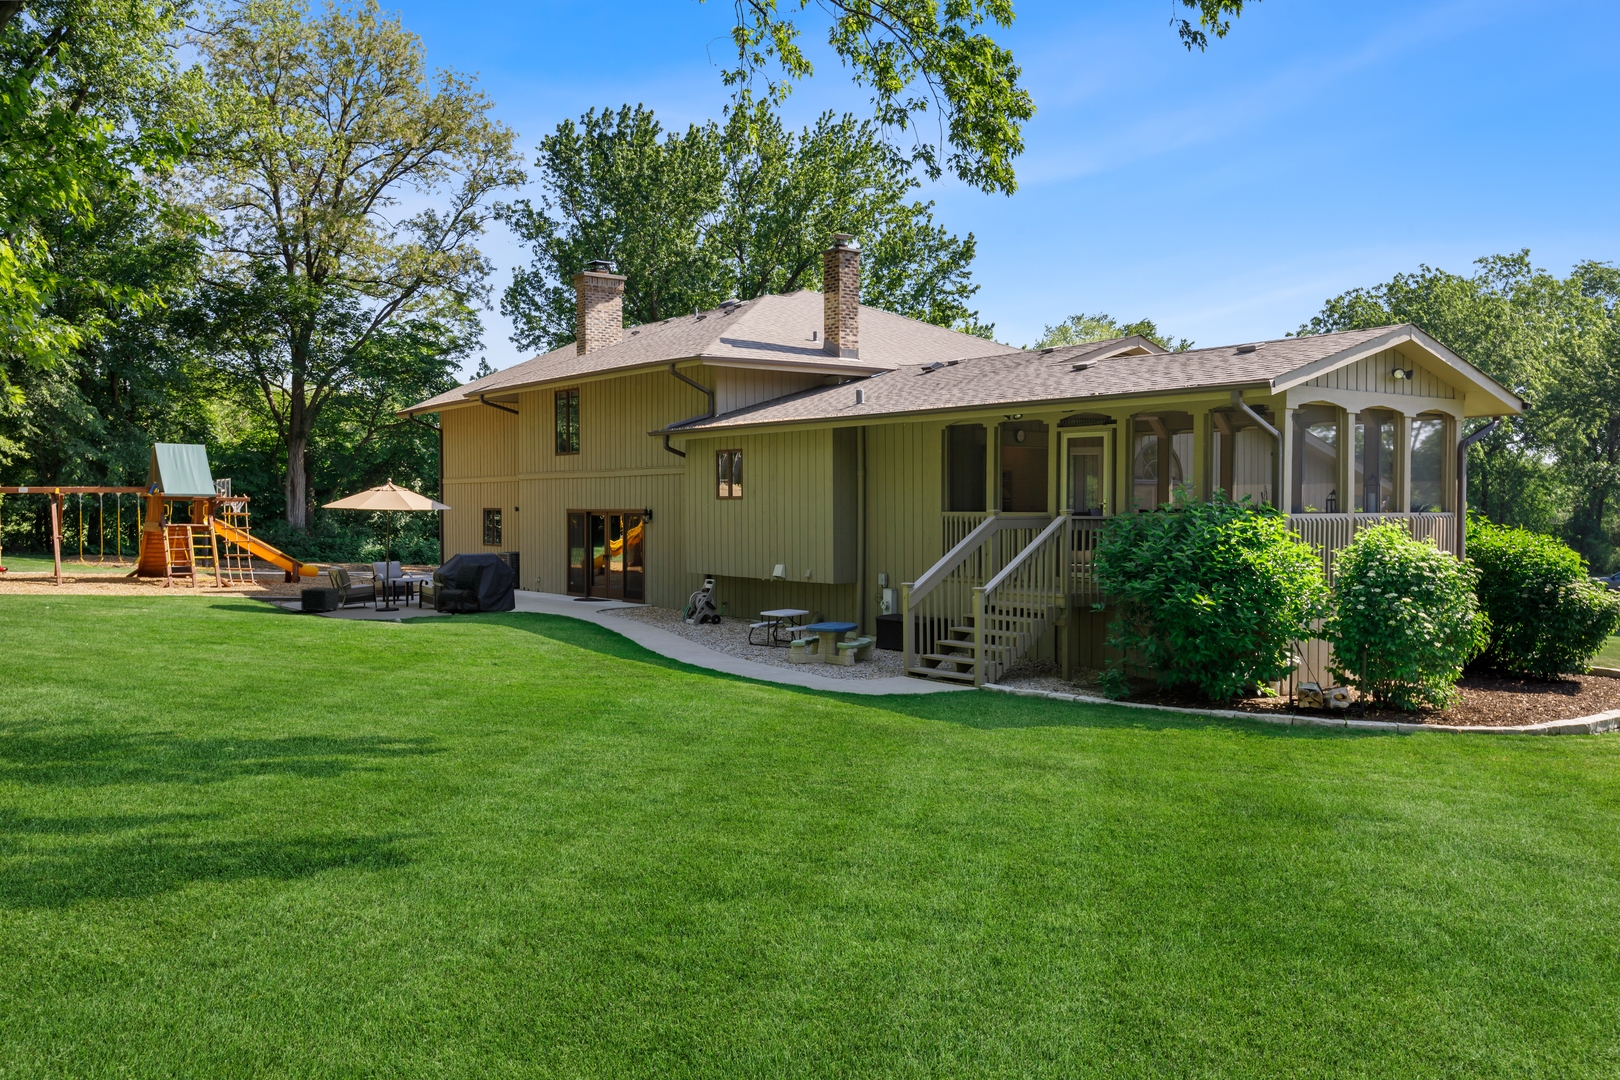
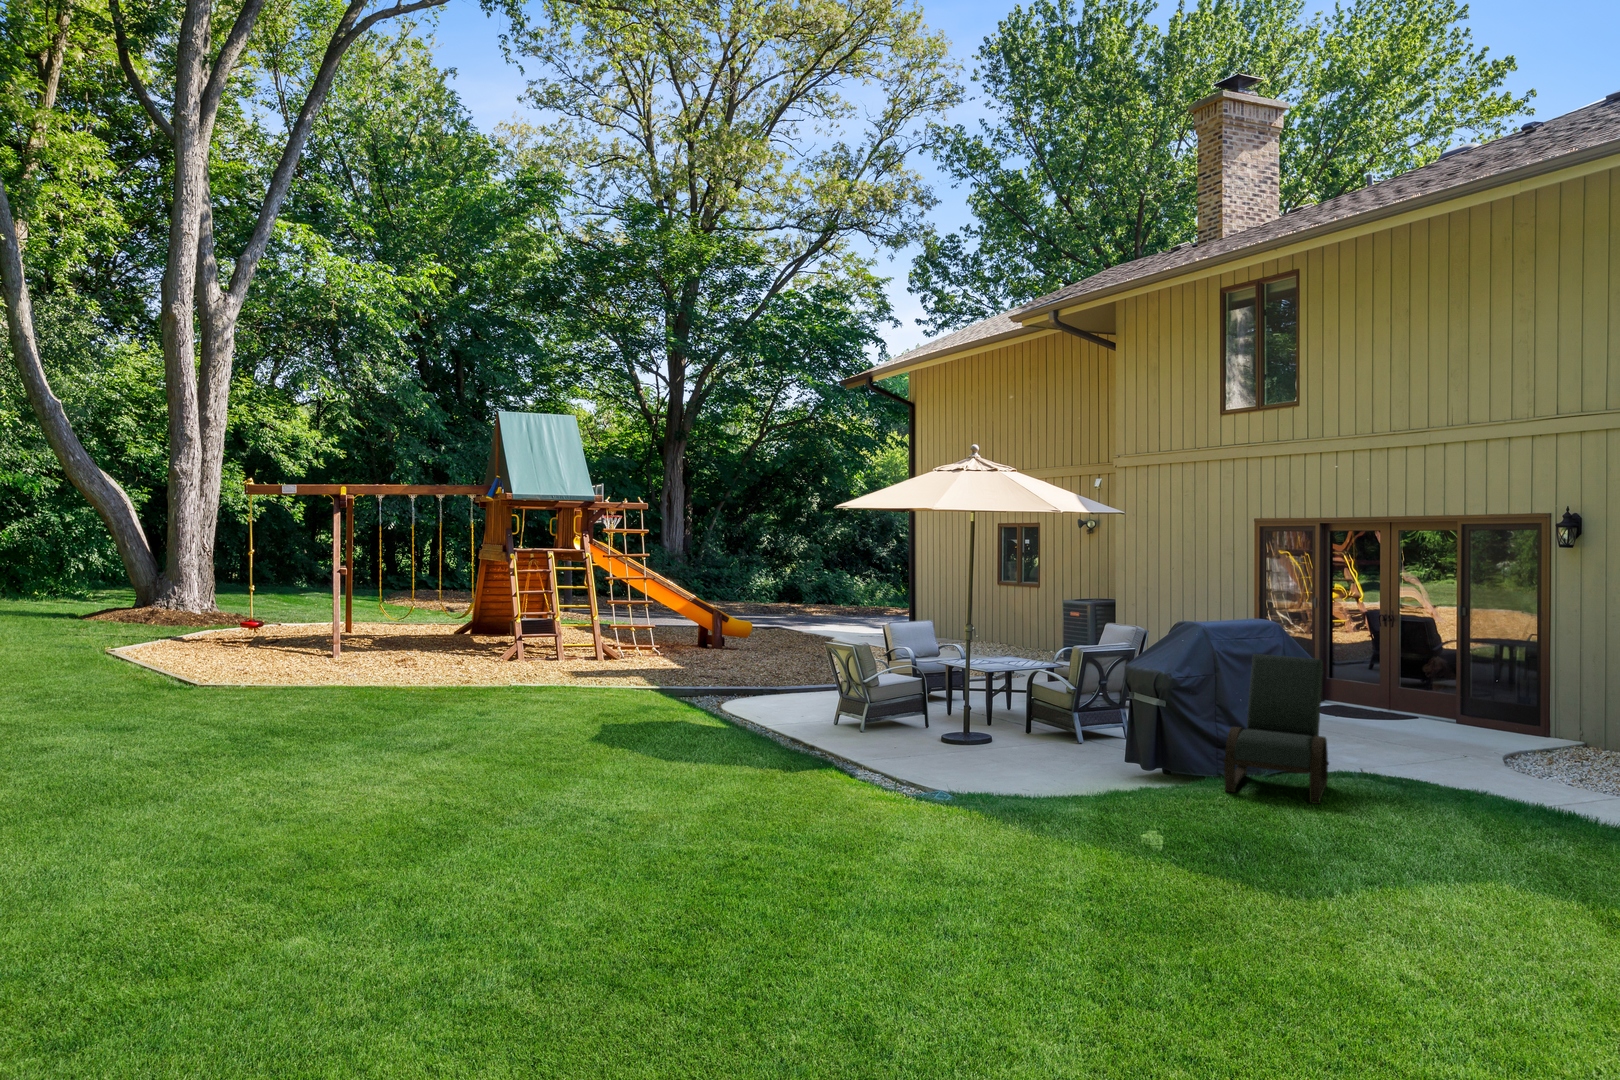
ottoman: present [301,587,339,612] -> none [826,696,906,766]

